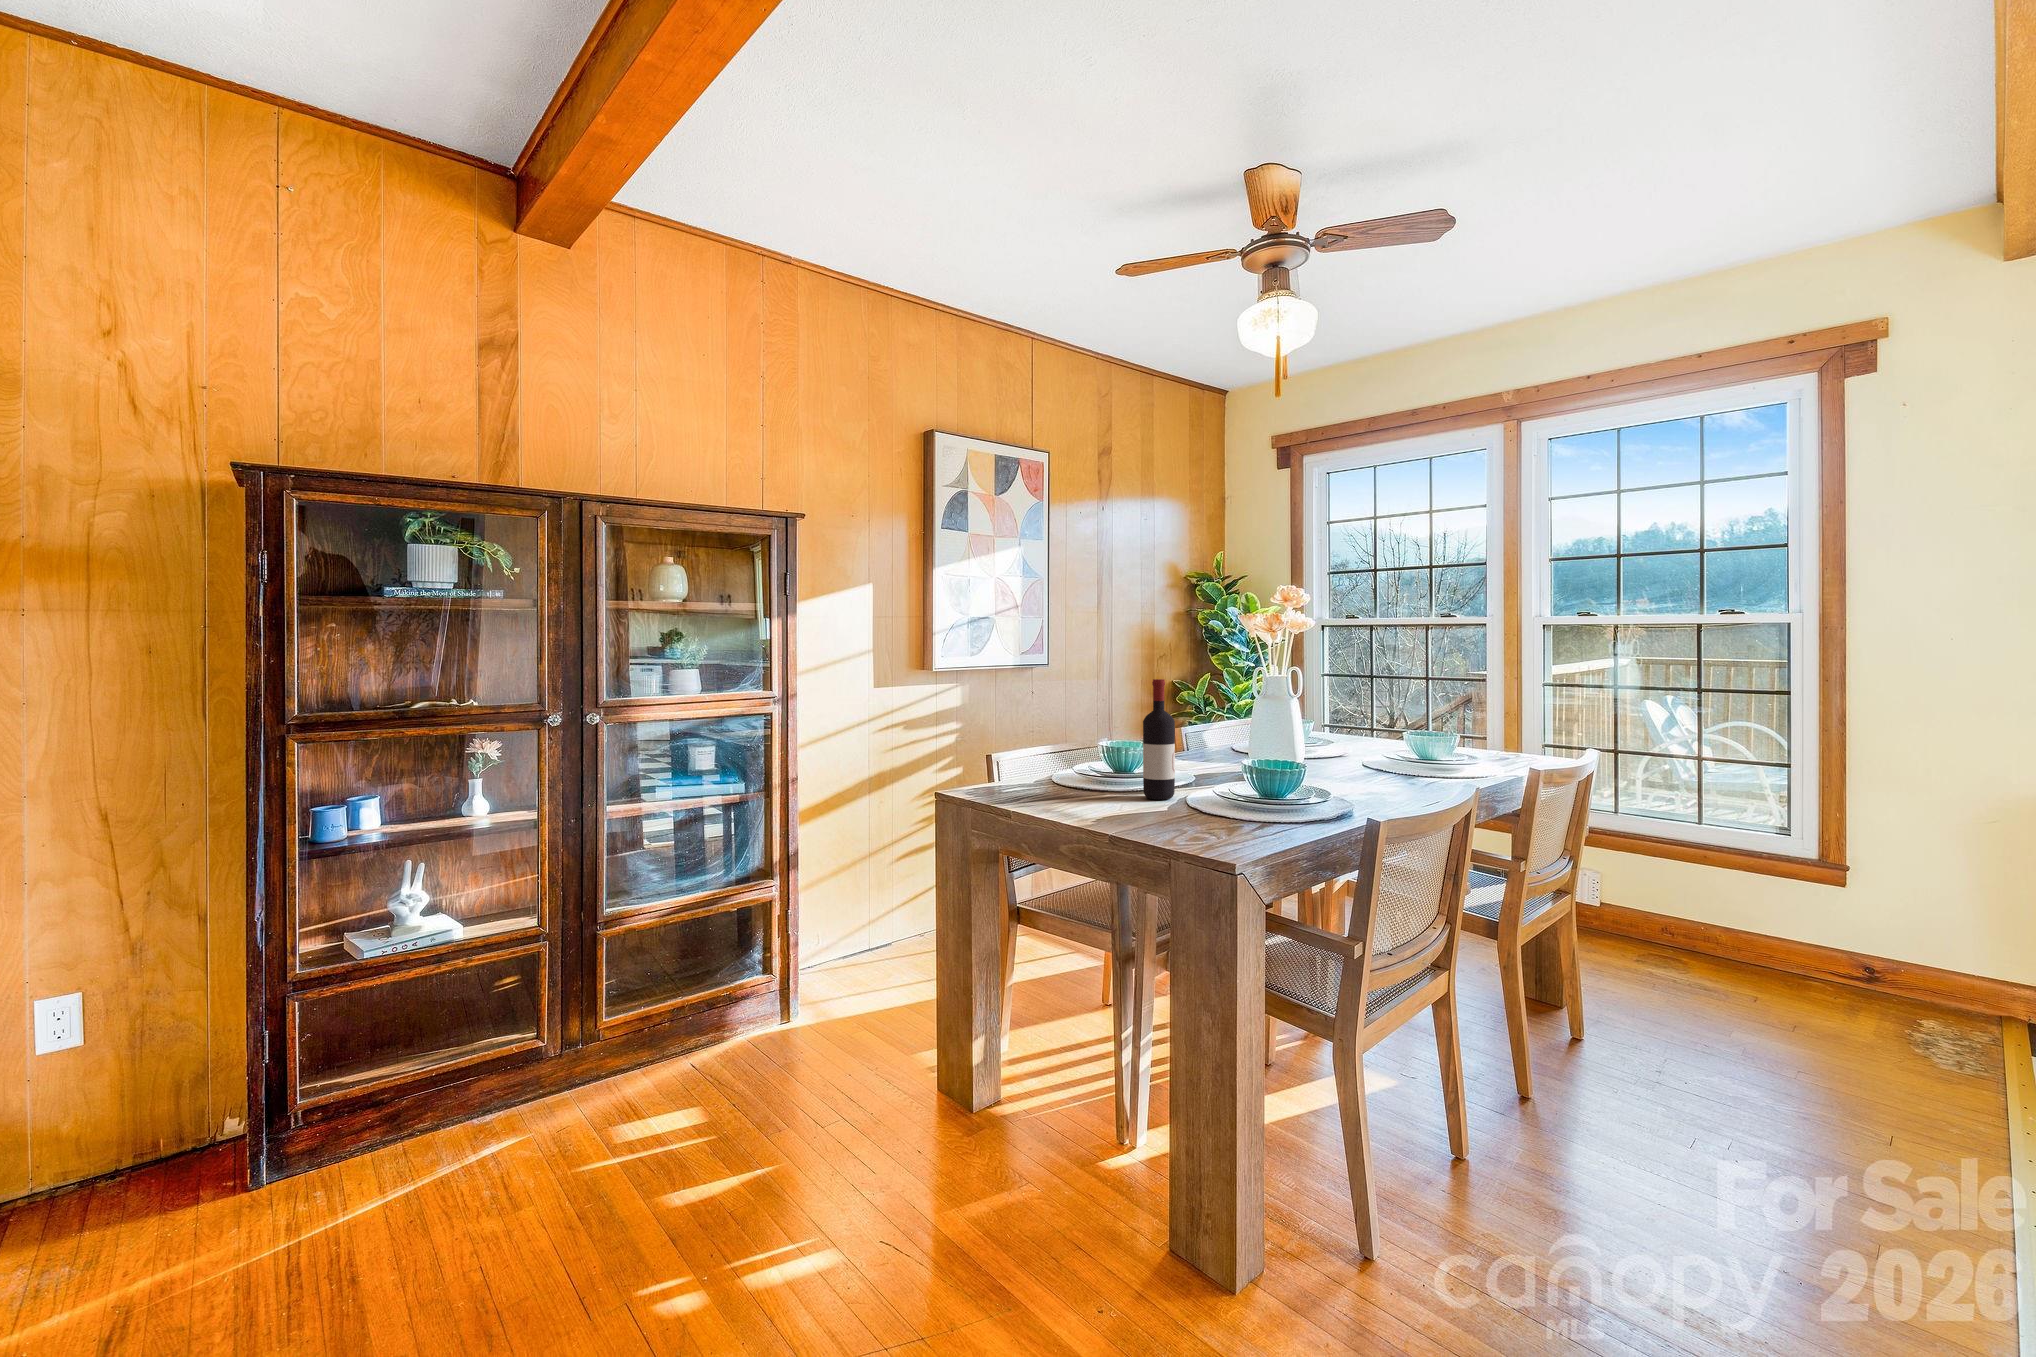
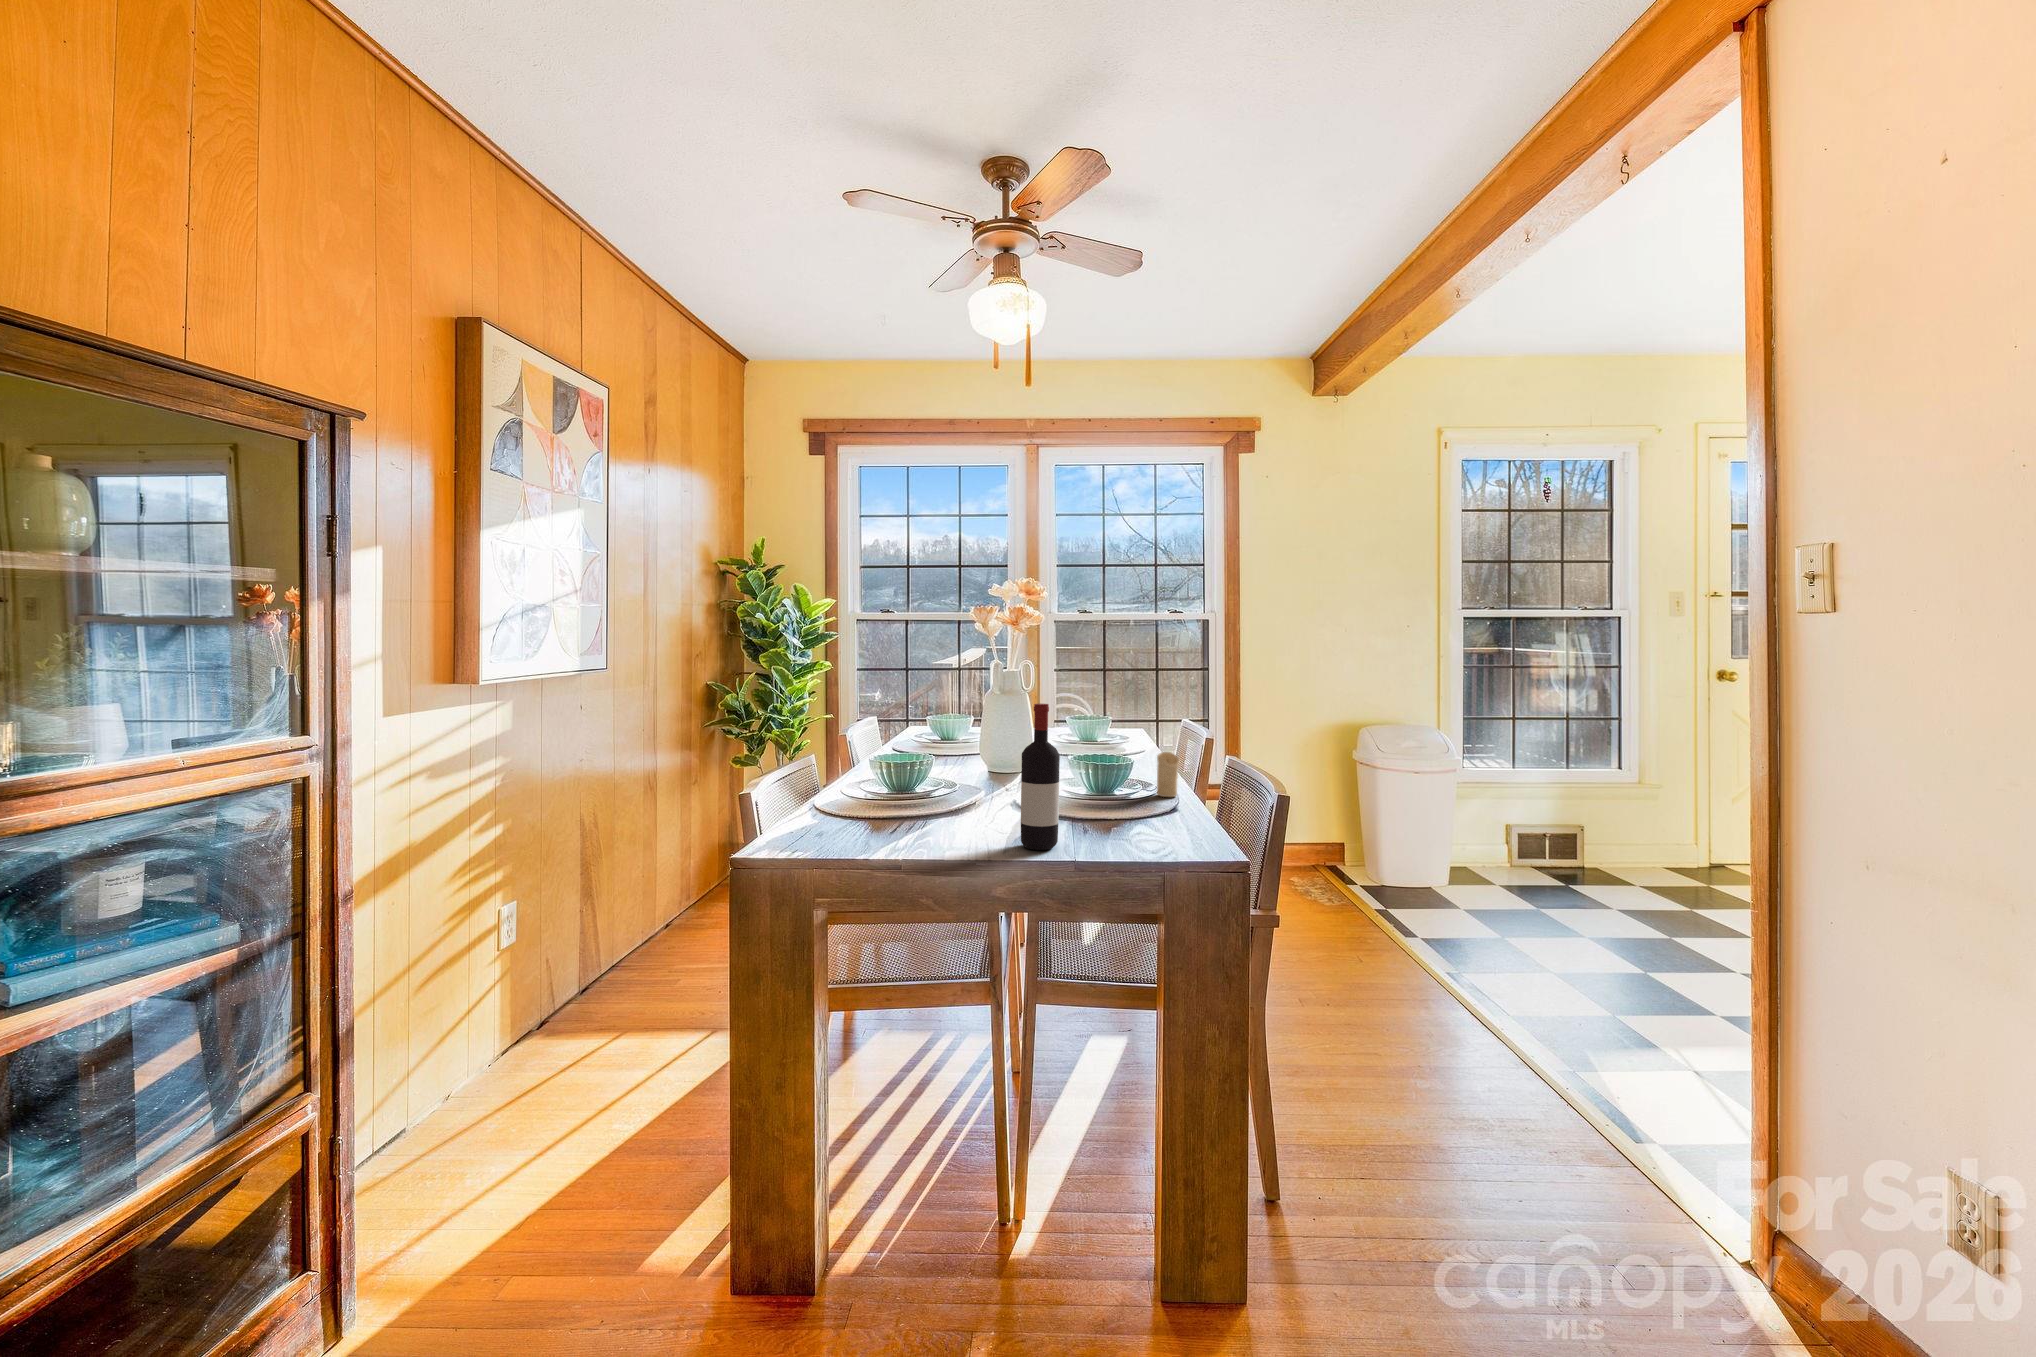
candle: none [1392,741,1416,787] -> present [1157,752,1179,797]

